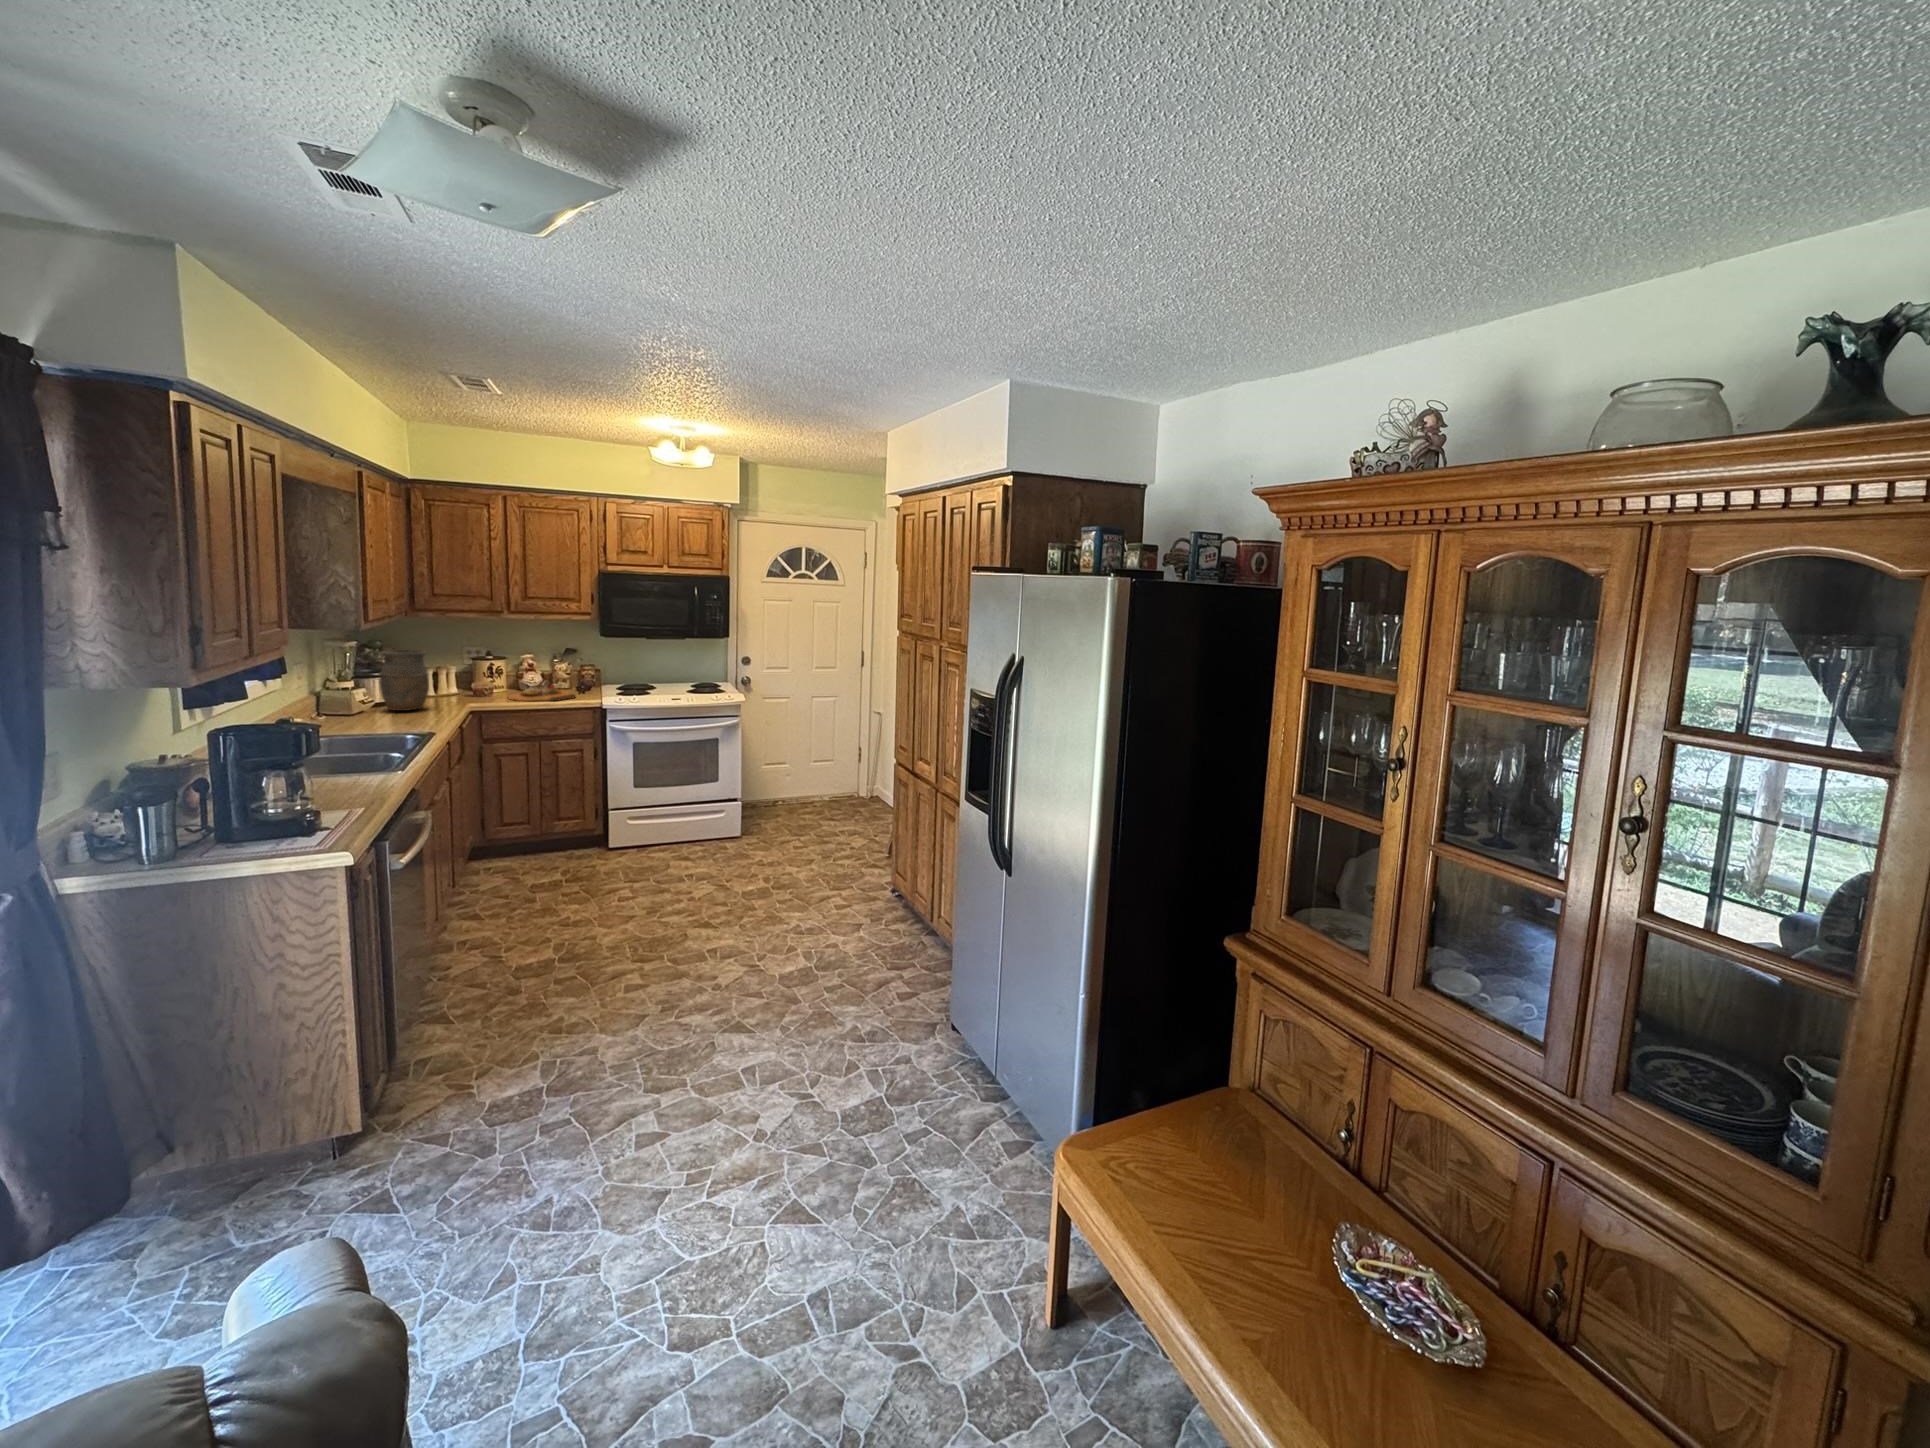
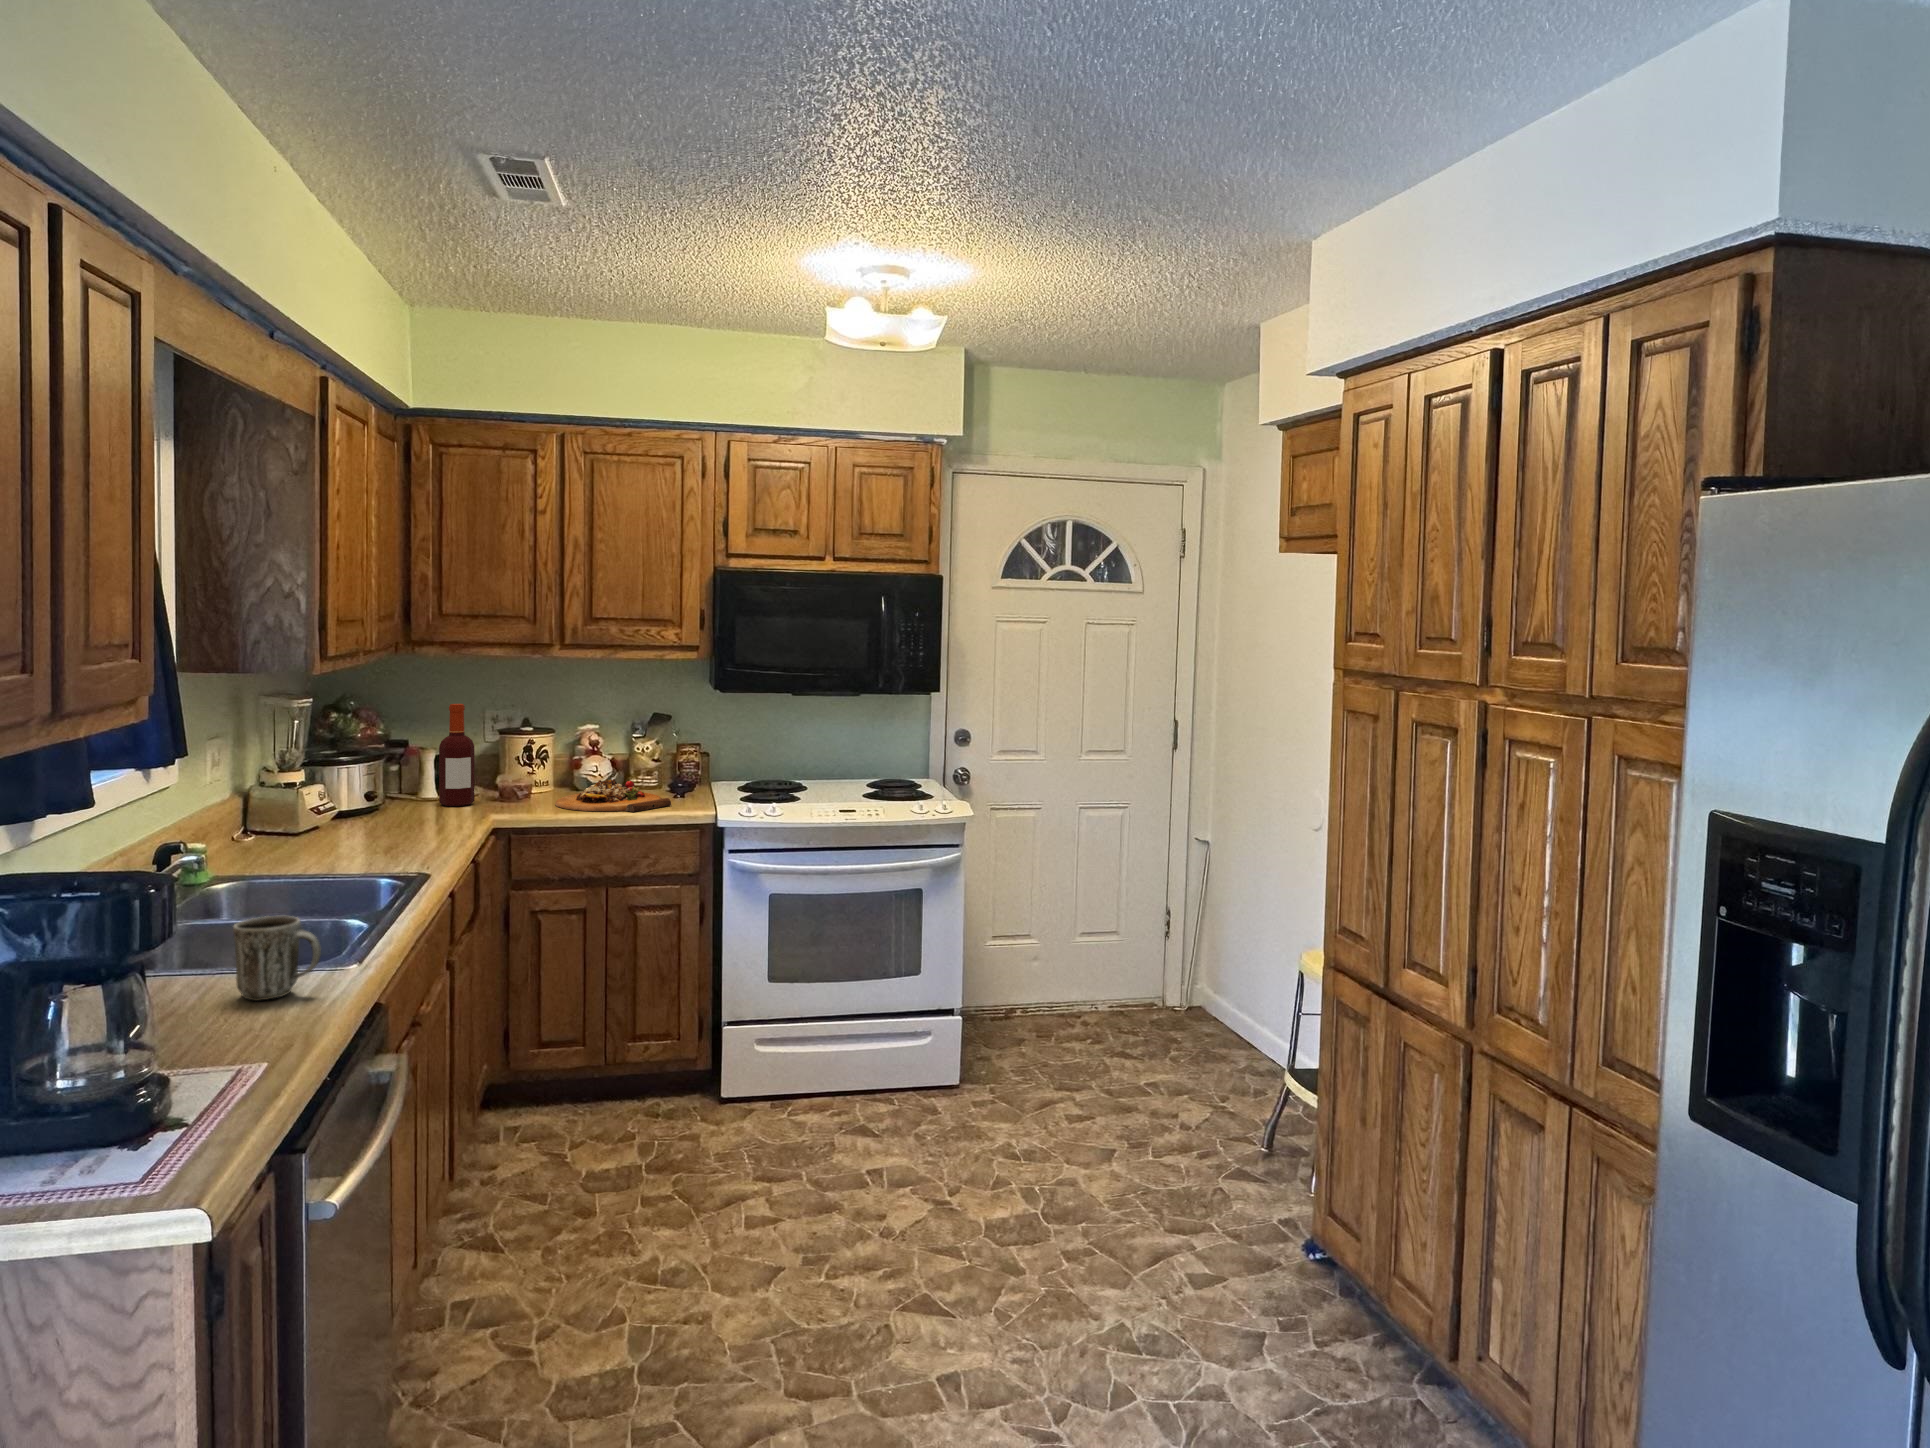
bottle: none [435,644,458,700] -> present [439,704,475,806]
vase: present [380,649,429,711] -> none [345,713,426,827]
mug: none [337,747,384,786] -> present [233,916,321,1001]

